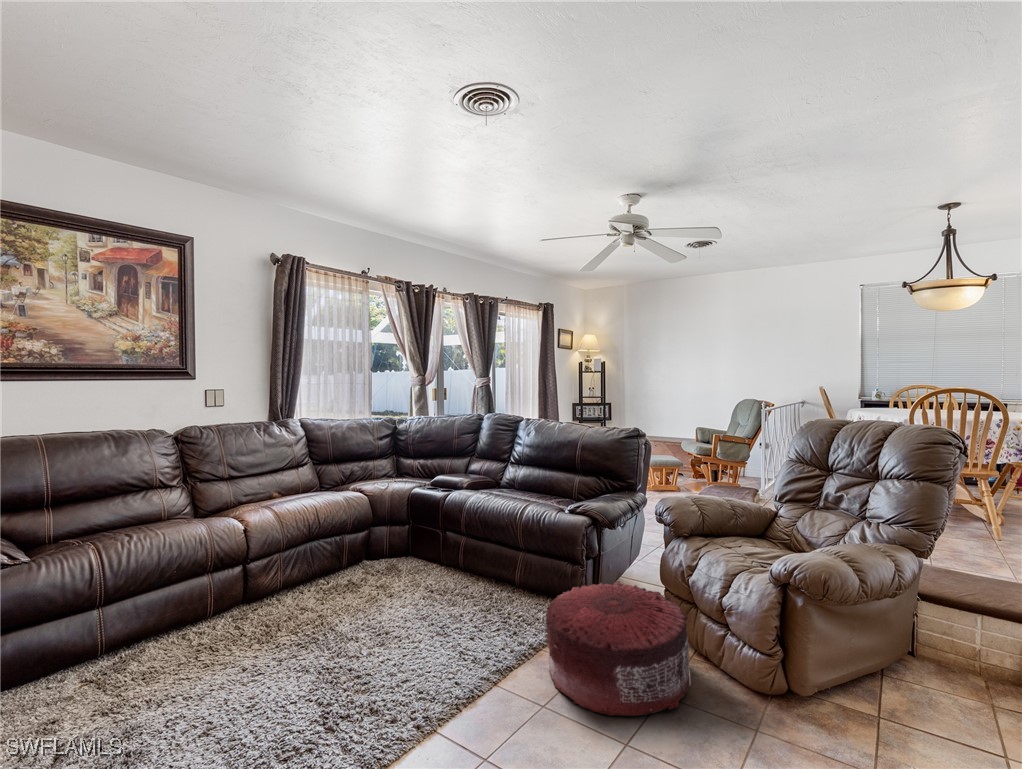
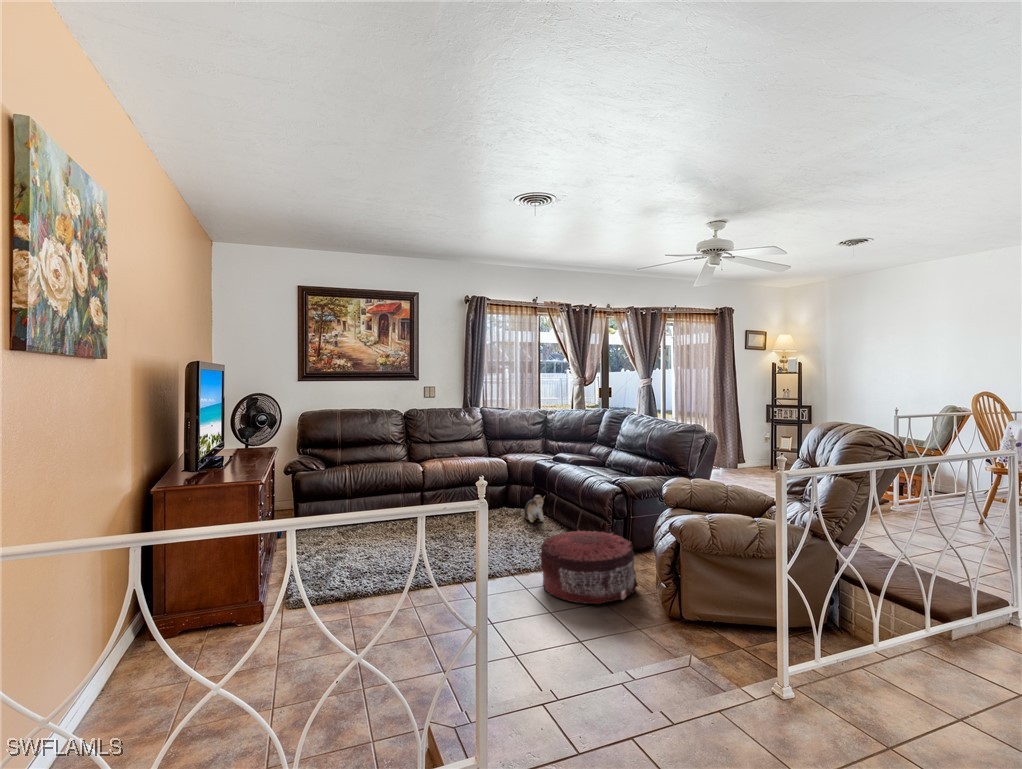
plush toy: none [400,537,446,579] -> present [524,495,544,522]

